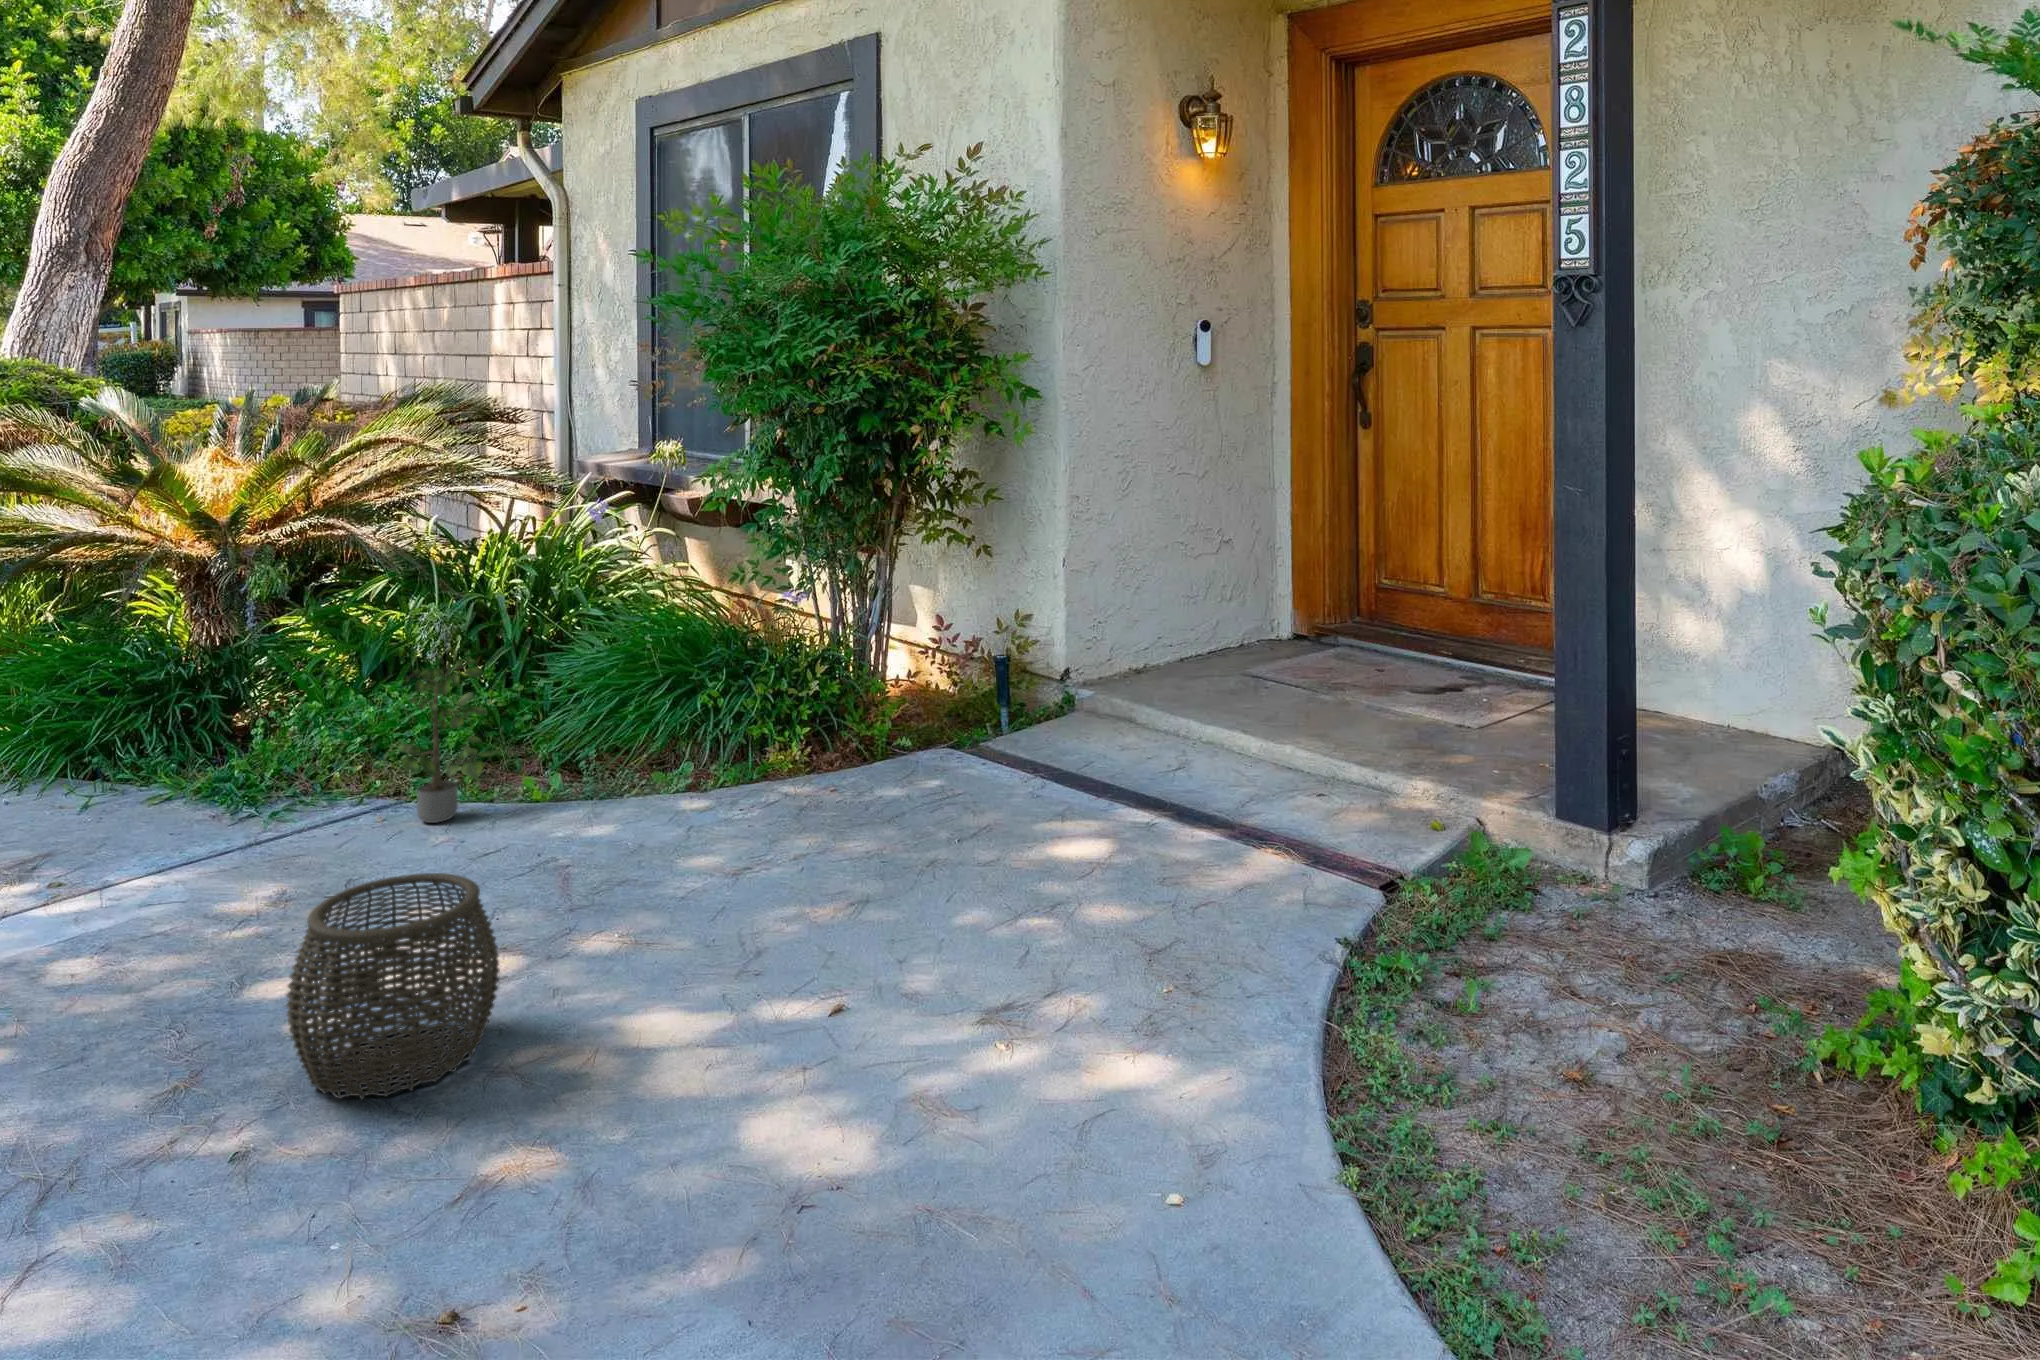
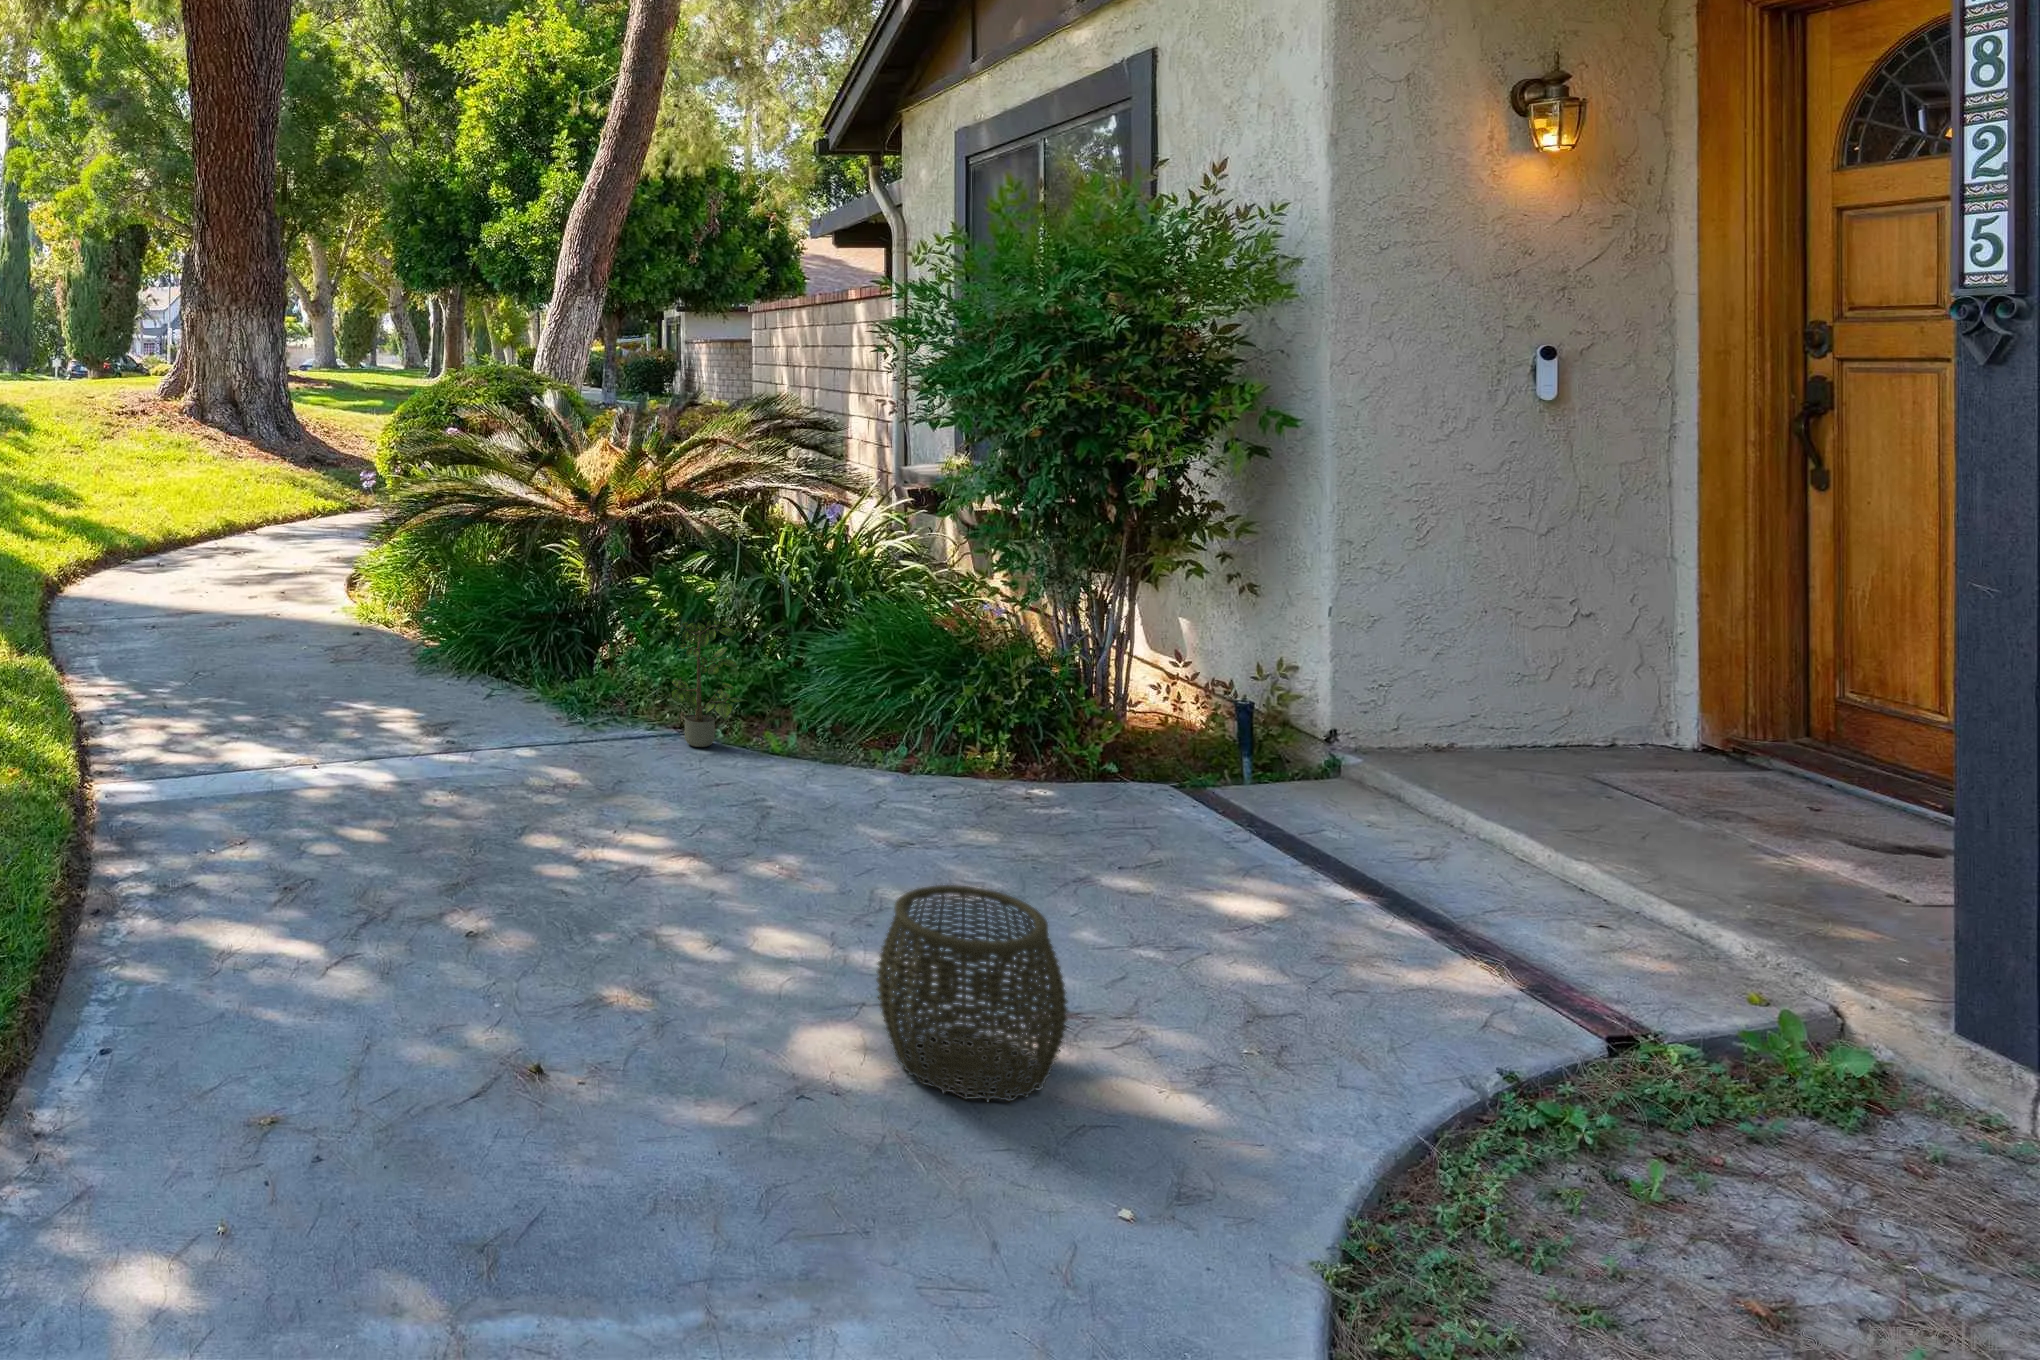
woven basket: present [286,873,500,1099] -> present [876,885,1068,1102]

